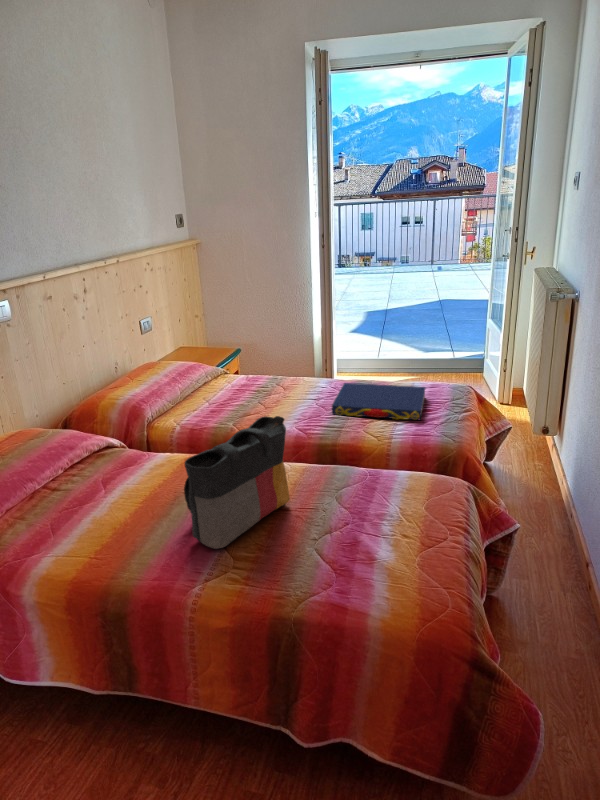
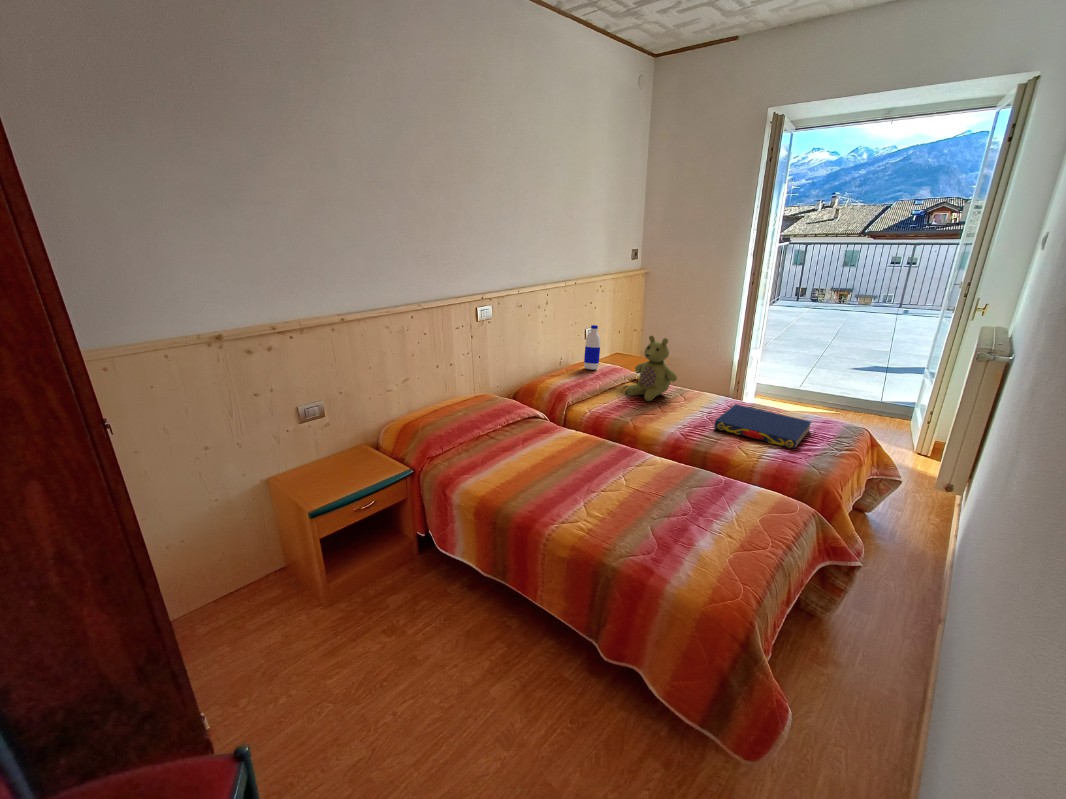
water bottle: none [148,313,170,371] -> present [584,325,600,370]
stuffed bear: none [214,316,273,398] -> present [626,336,677,401]
tote bag: present [184,416,290,549] -> none [566,416,653,504]

